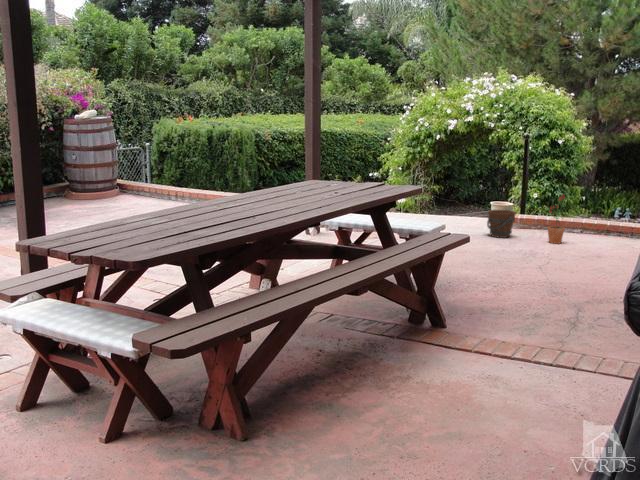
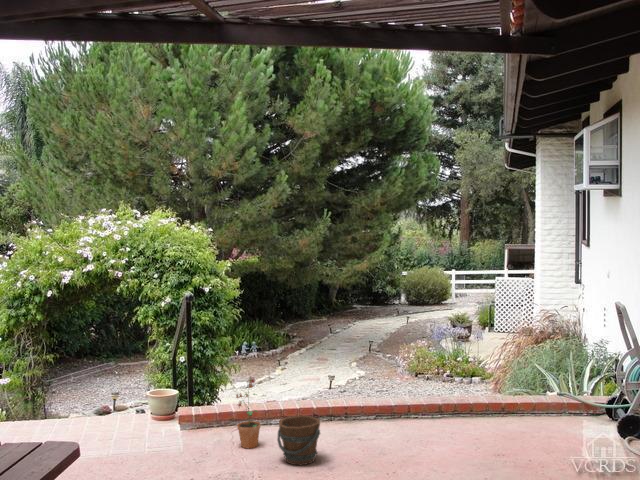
bucket: present [487,210,516,238] -> present [277,416,320,465]

